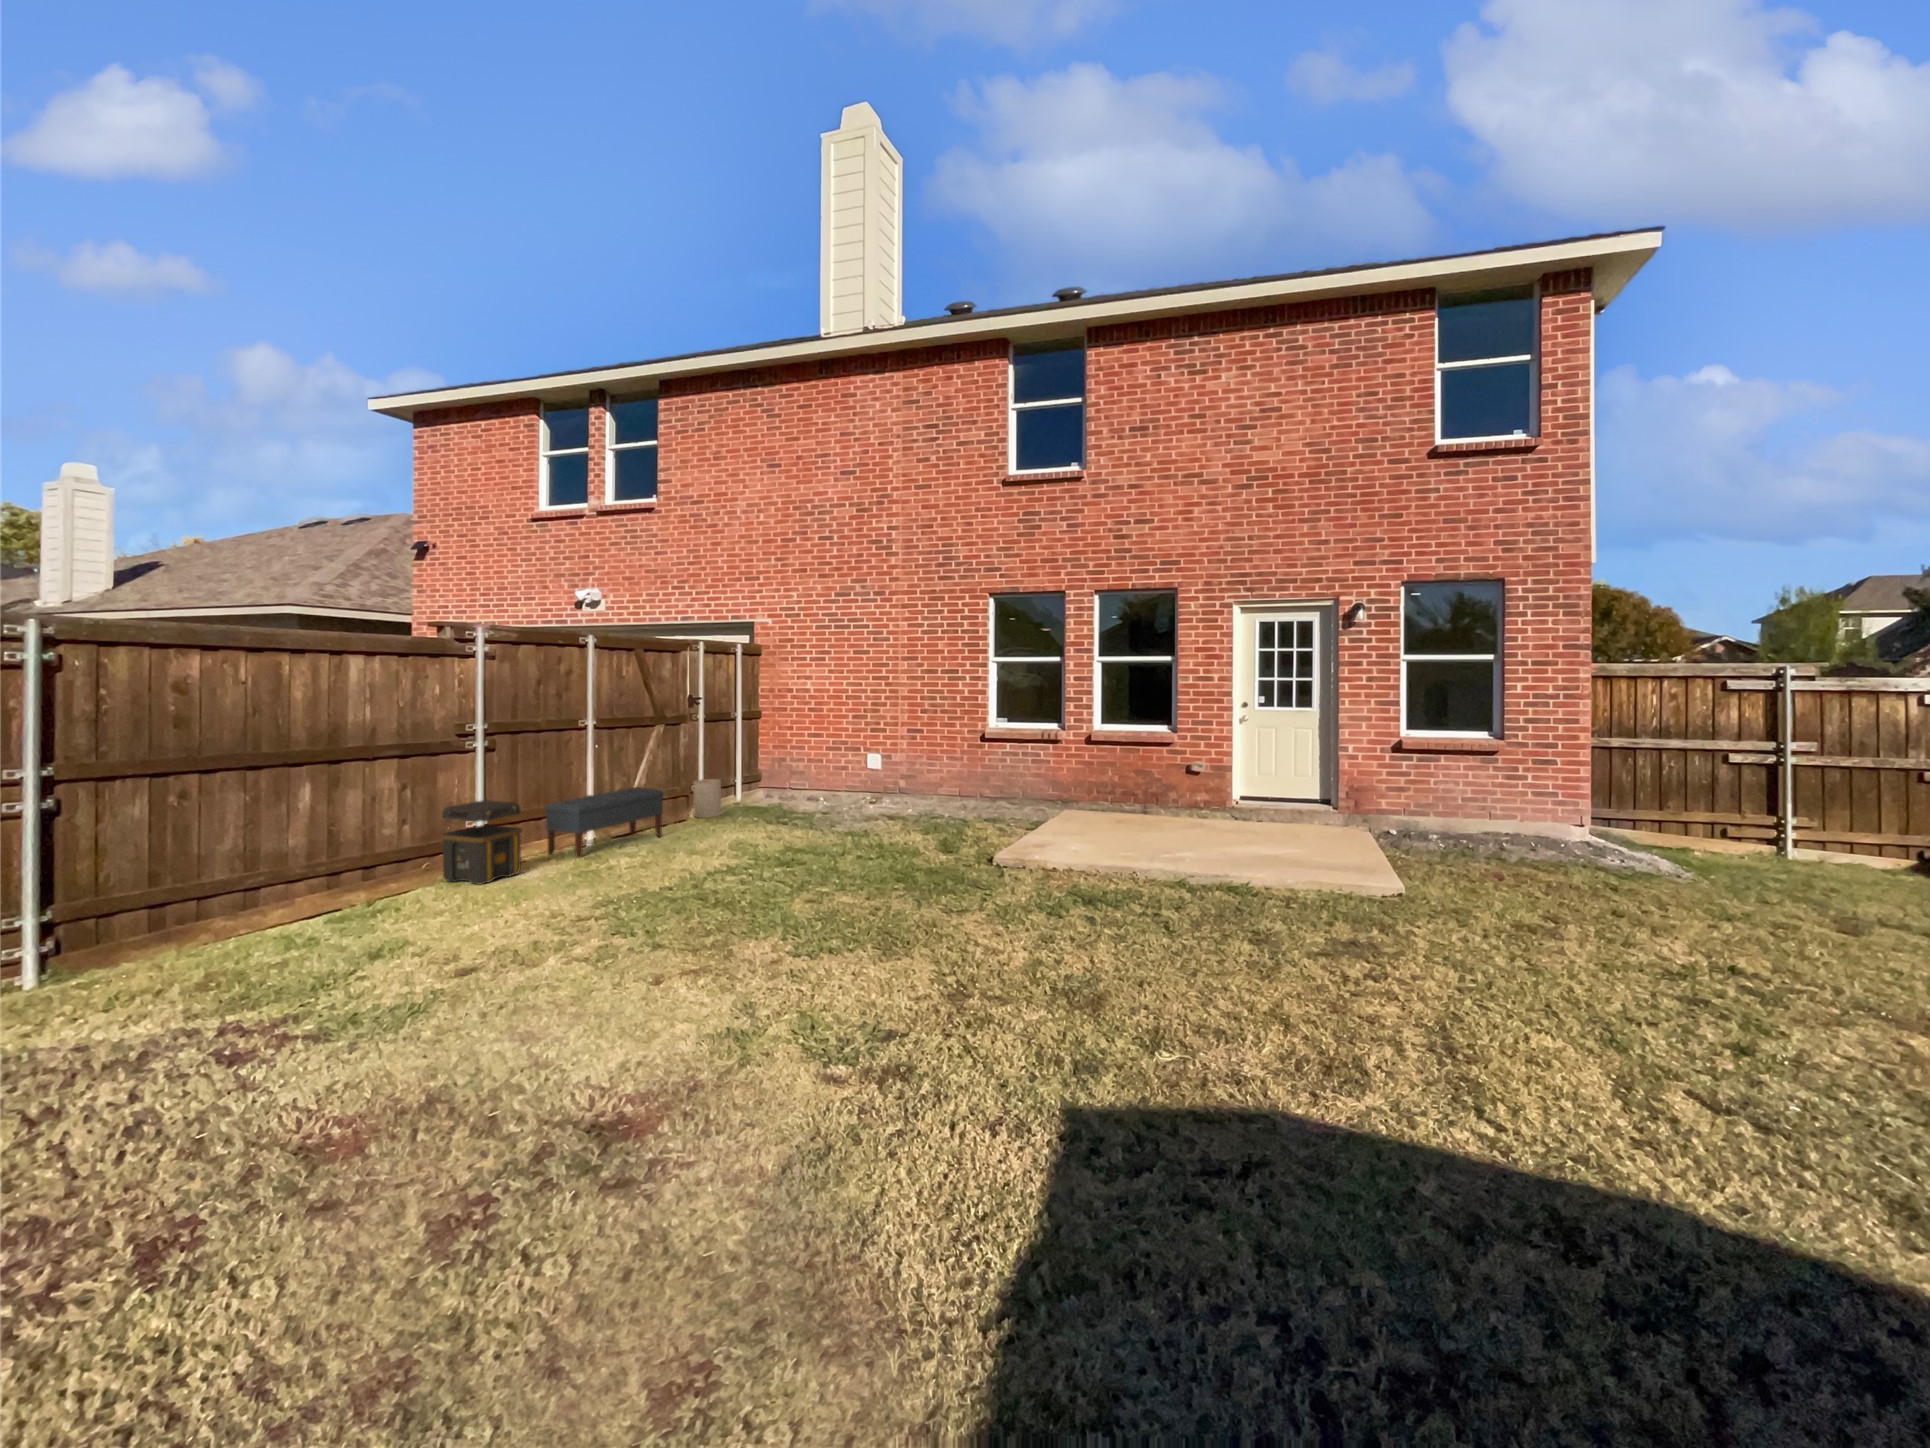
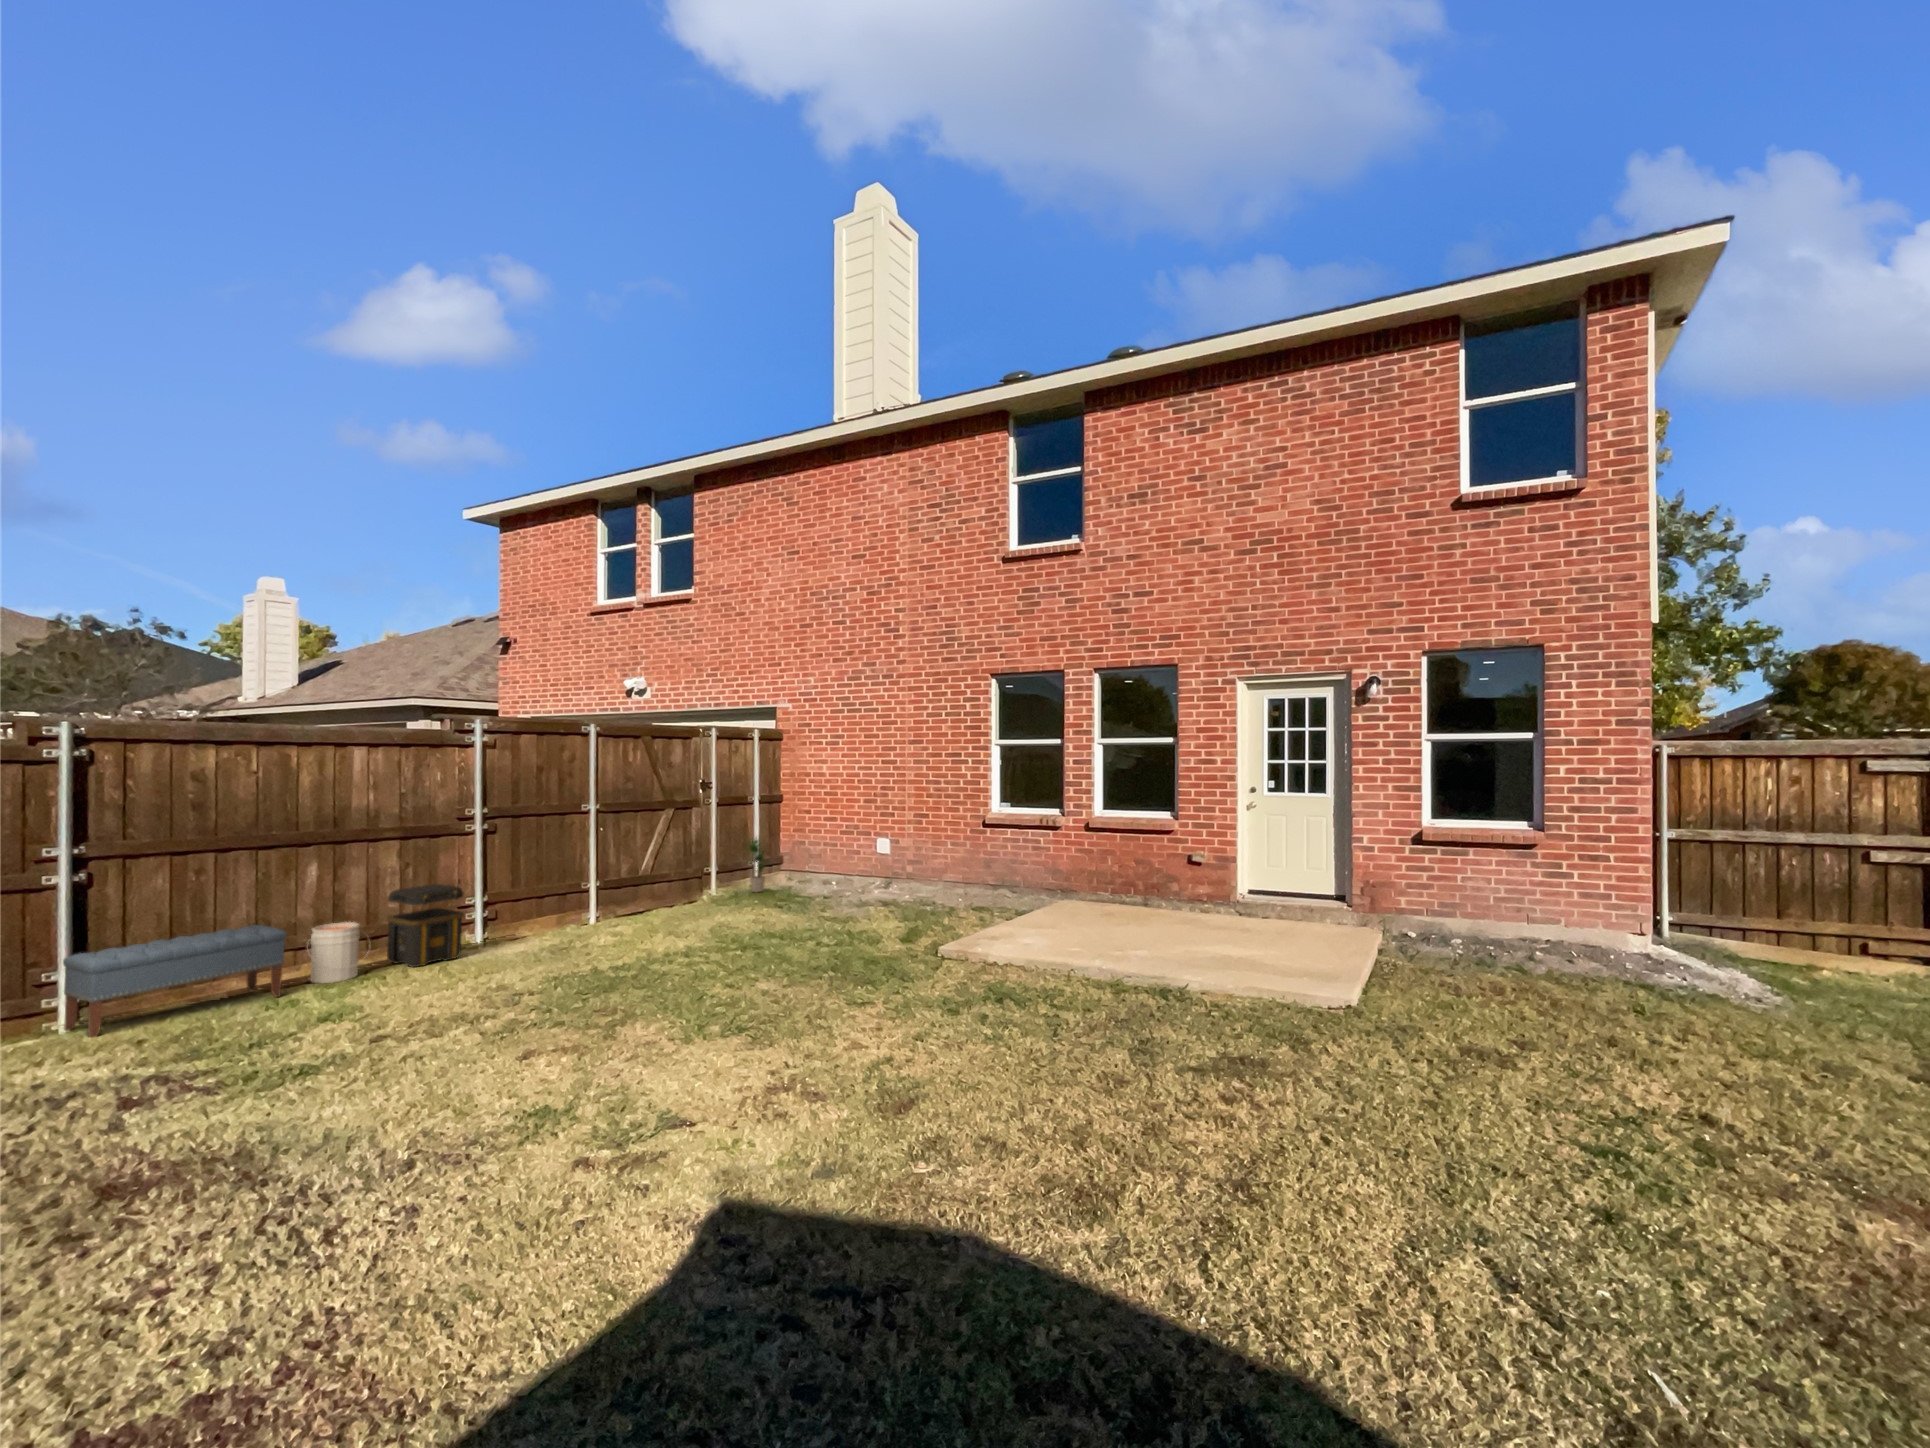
potted plant: none [734,747,770,805] -> present [748,838,769,893]
bucket: present [693,779,721,818] -> present [310,922,365,983]
bench: present [545,787,664,858] -> present [63,925,287,1038]

